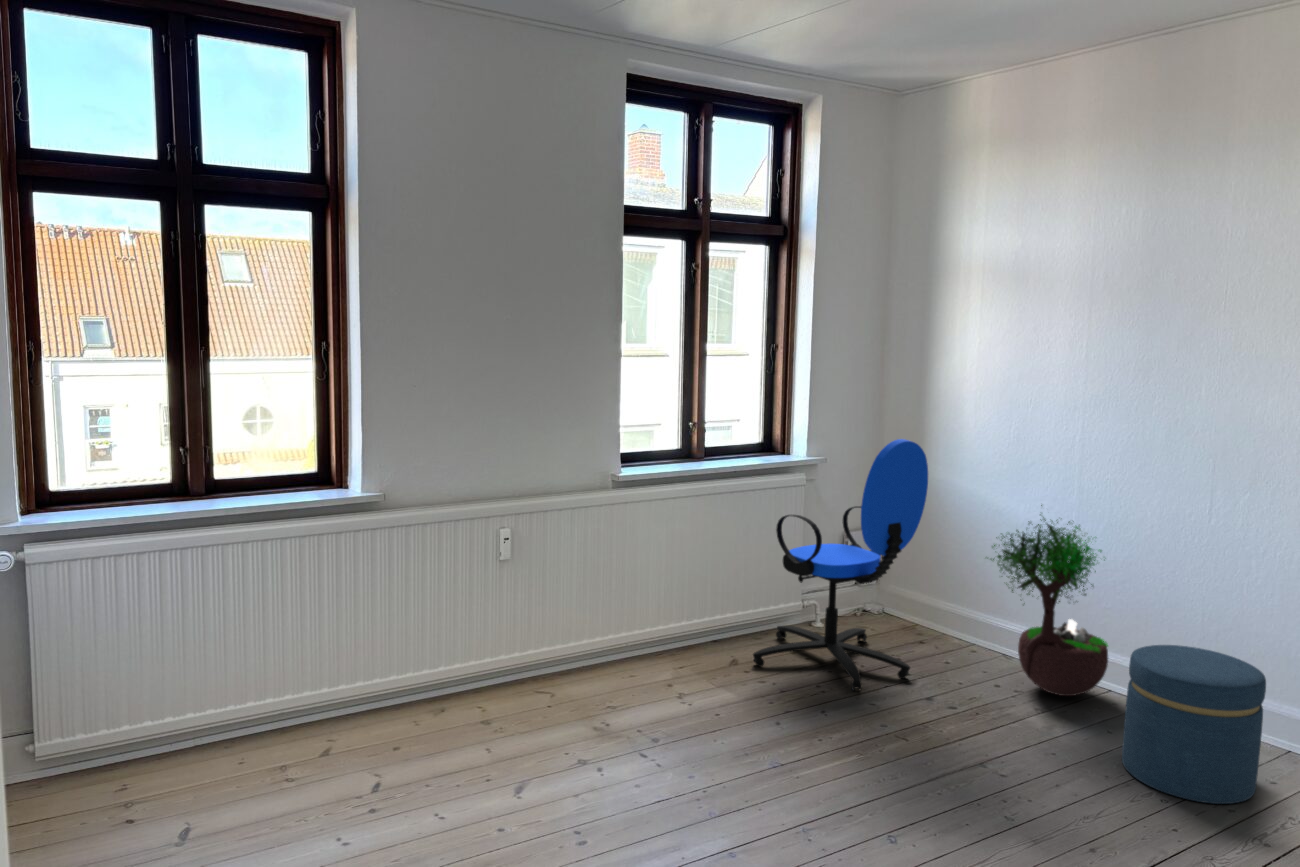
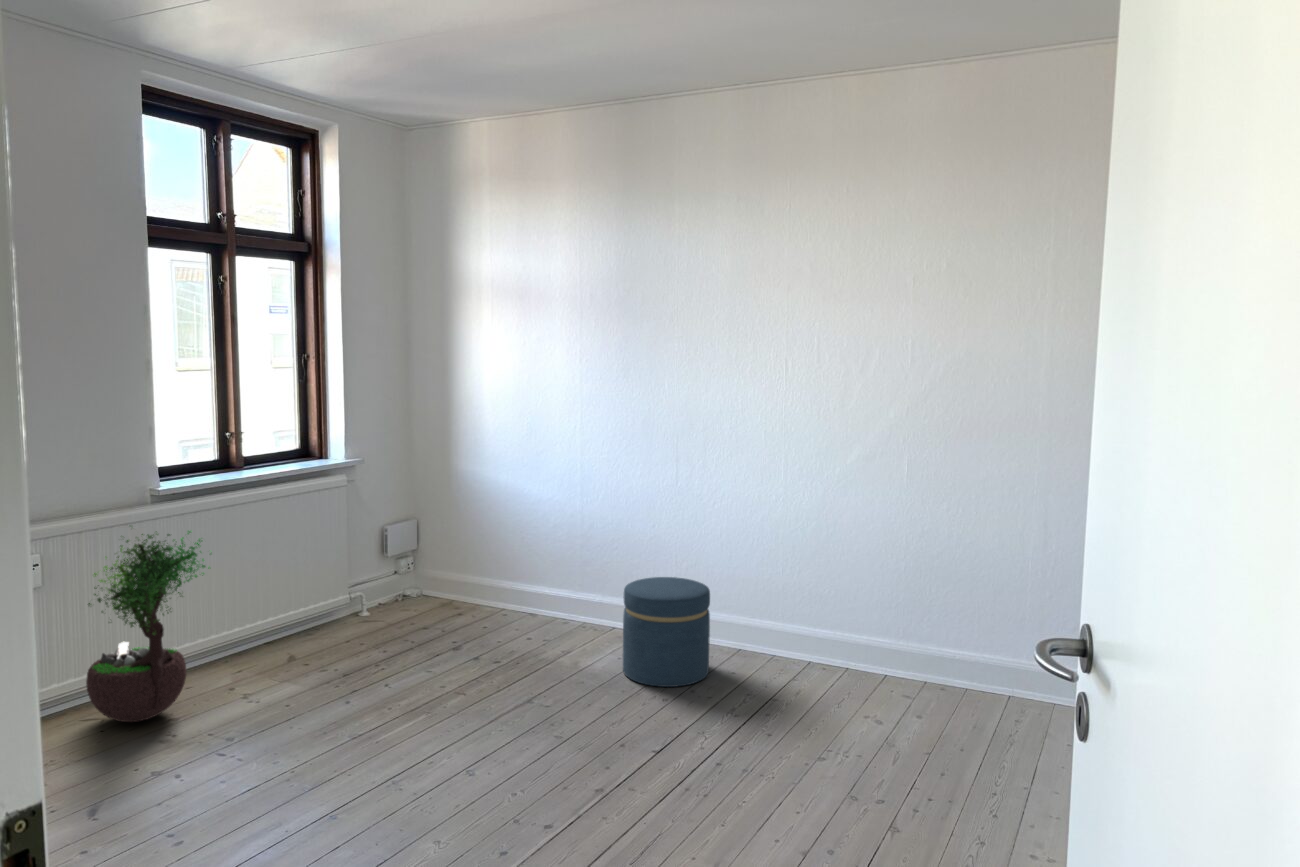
office chair: present [753,439,928,691] -> none [310,436,461,662]
potted tree: present [991,505,1108,696] -> present [86,531,209,722]

